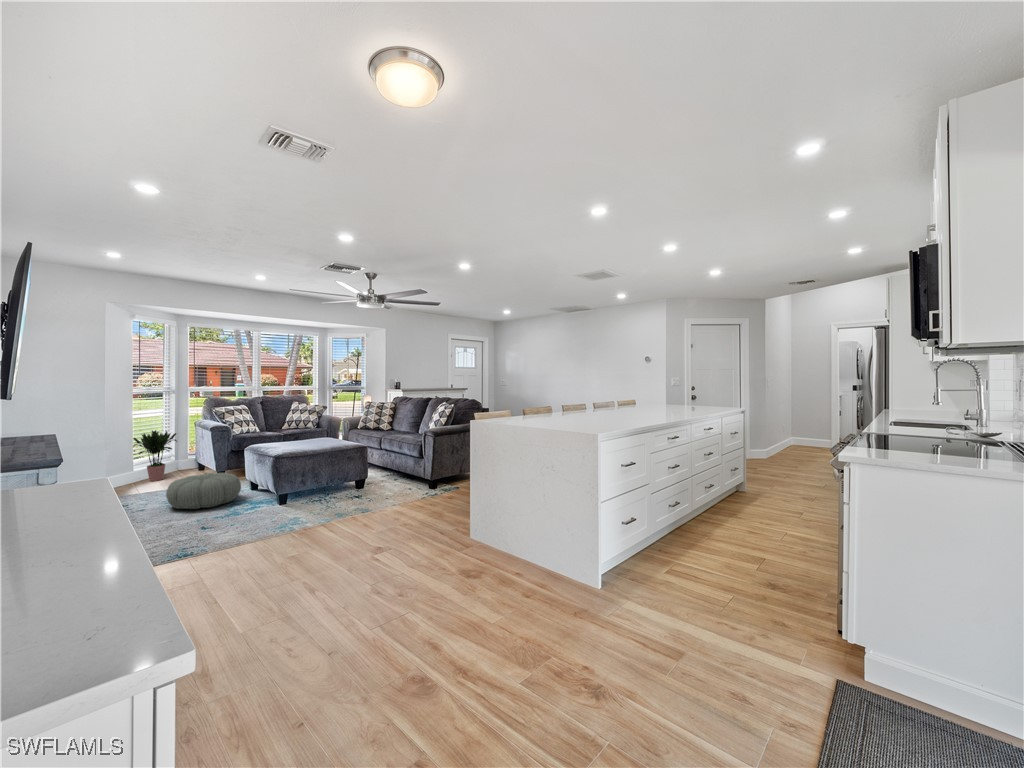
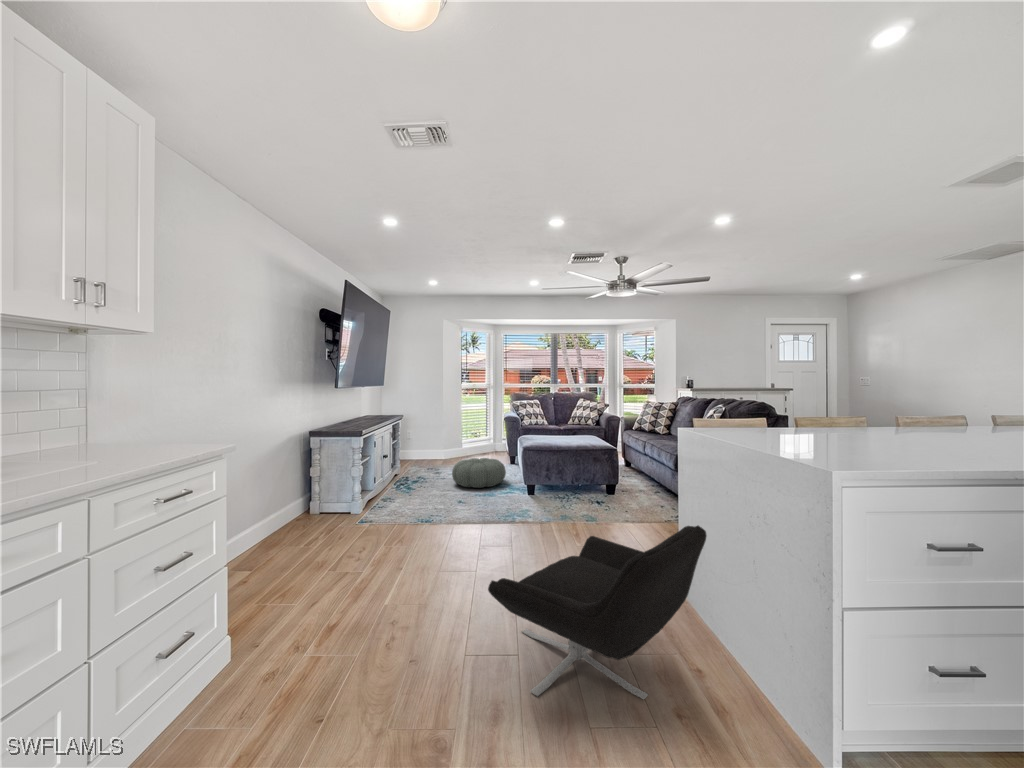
potted plant: present [133,430,177,481] -> none [460,417,490,459]
lounge chair: none [401,474,534,613] -> present [488,526,707,699]

